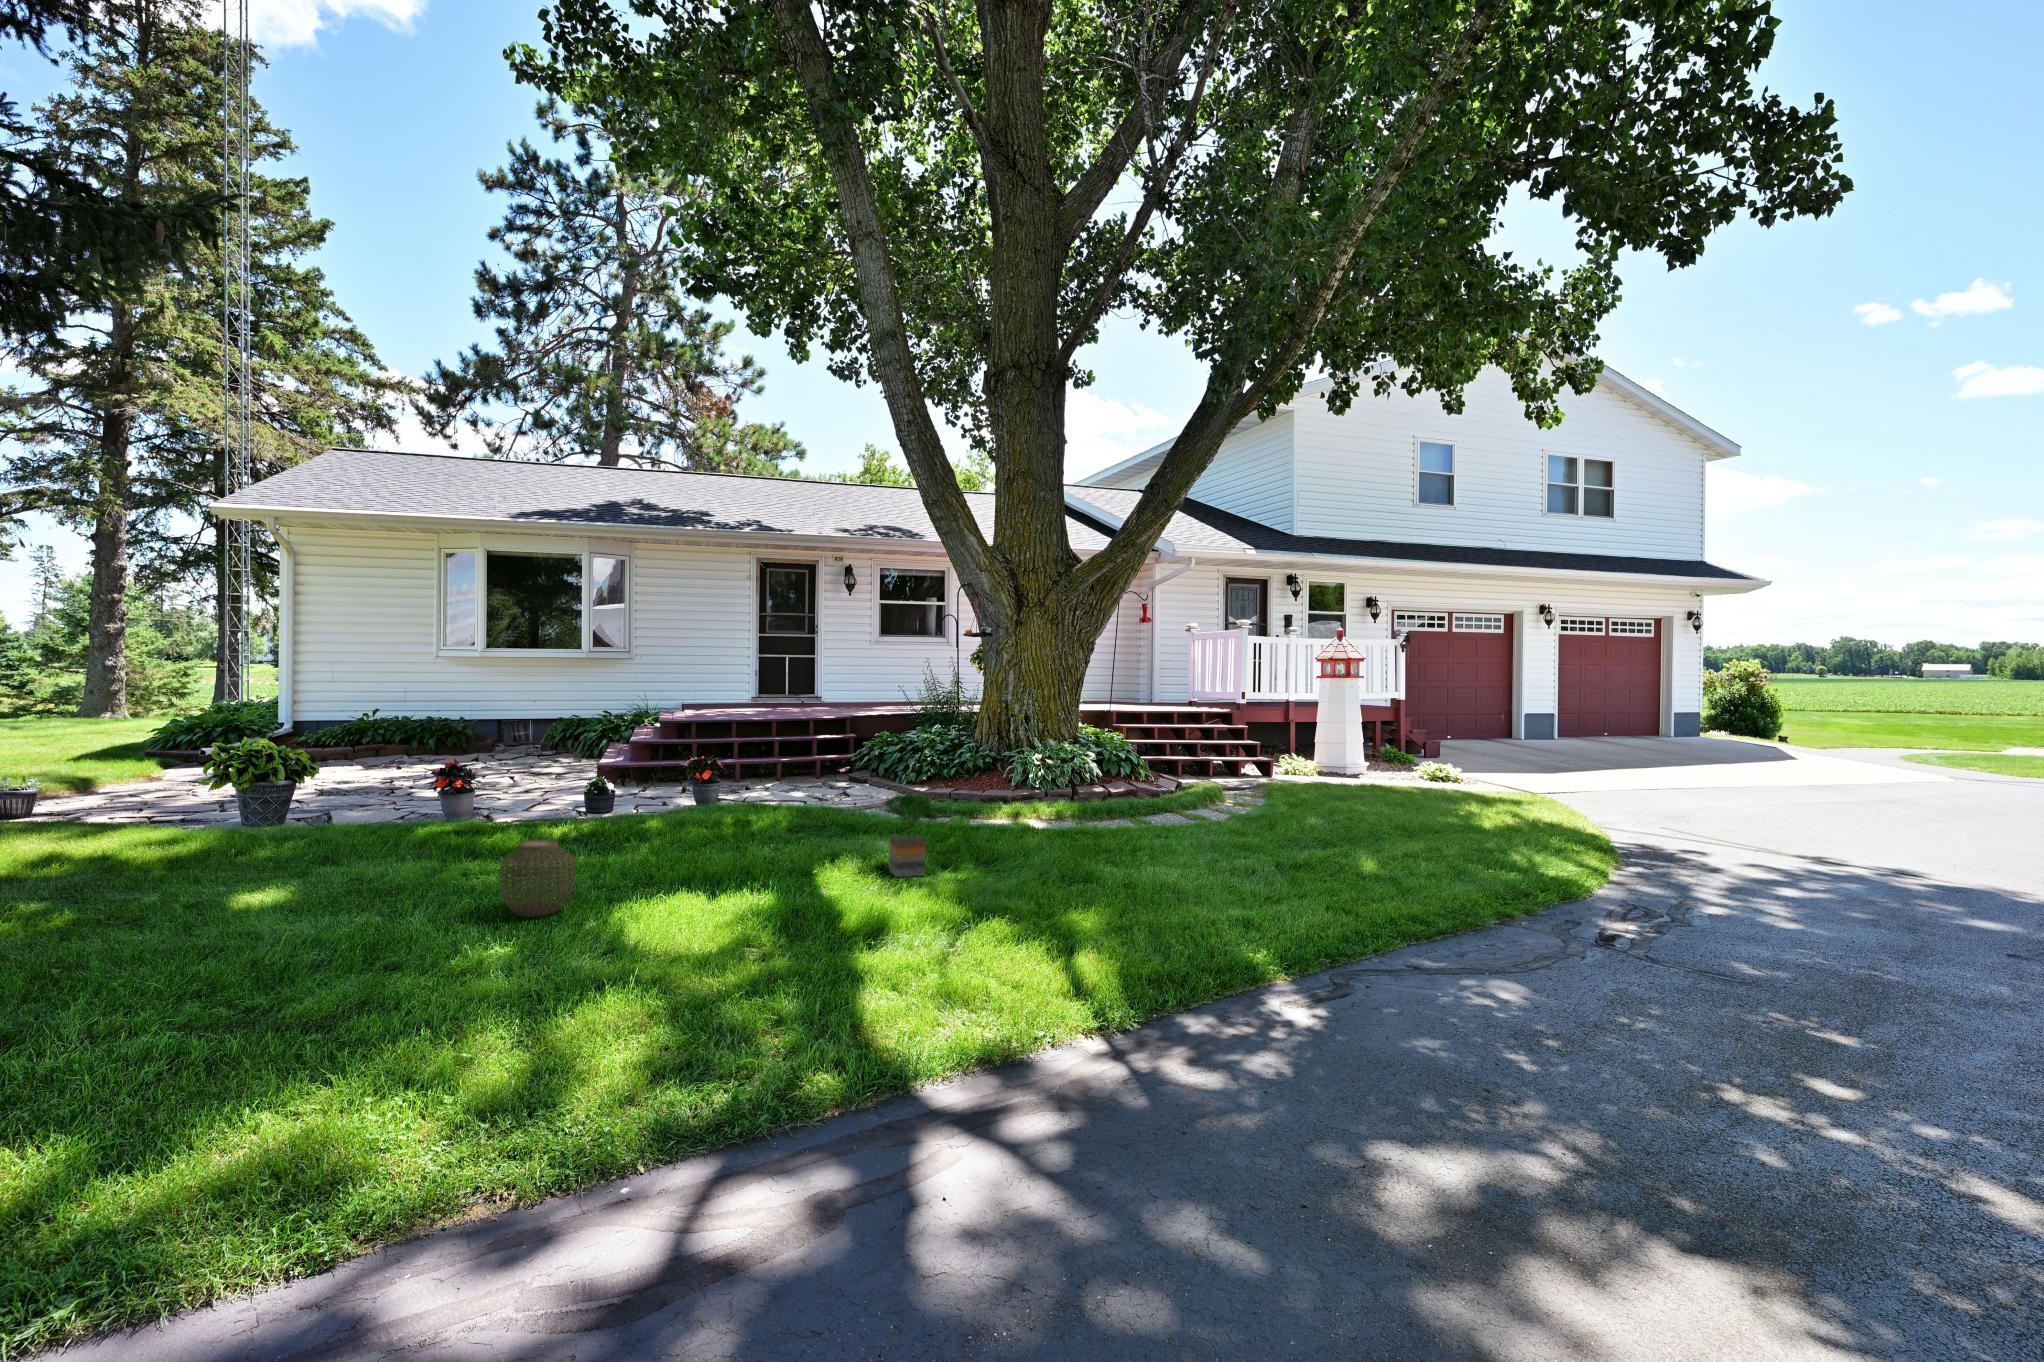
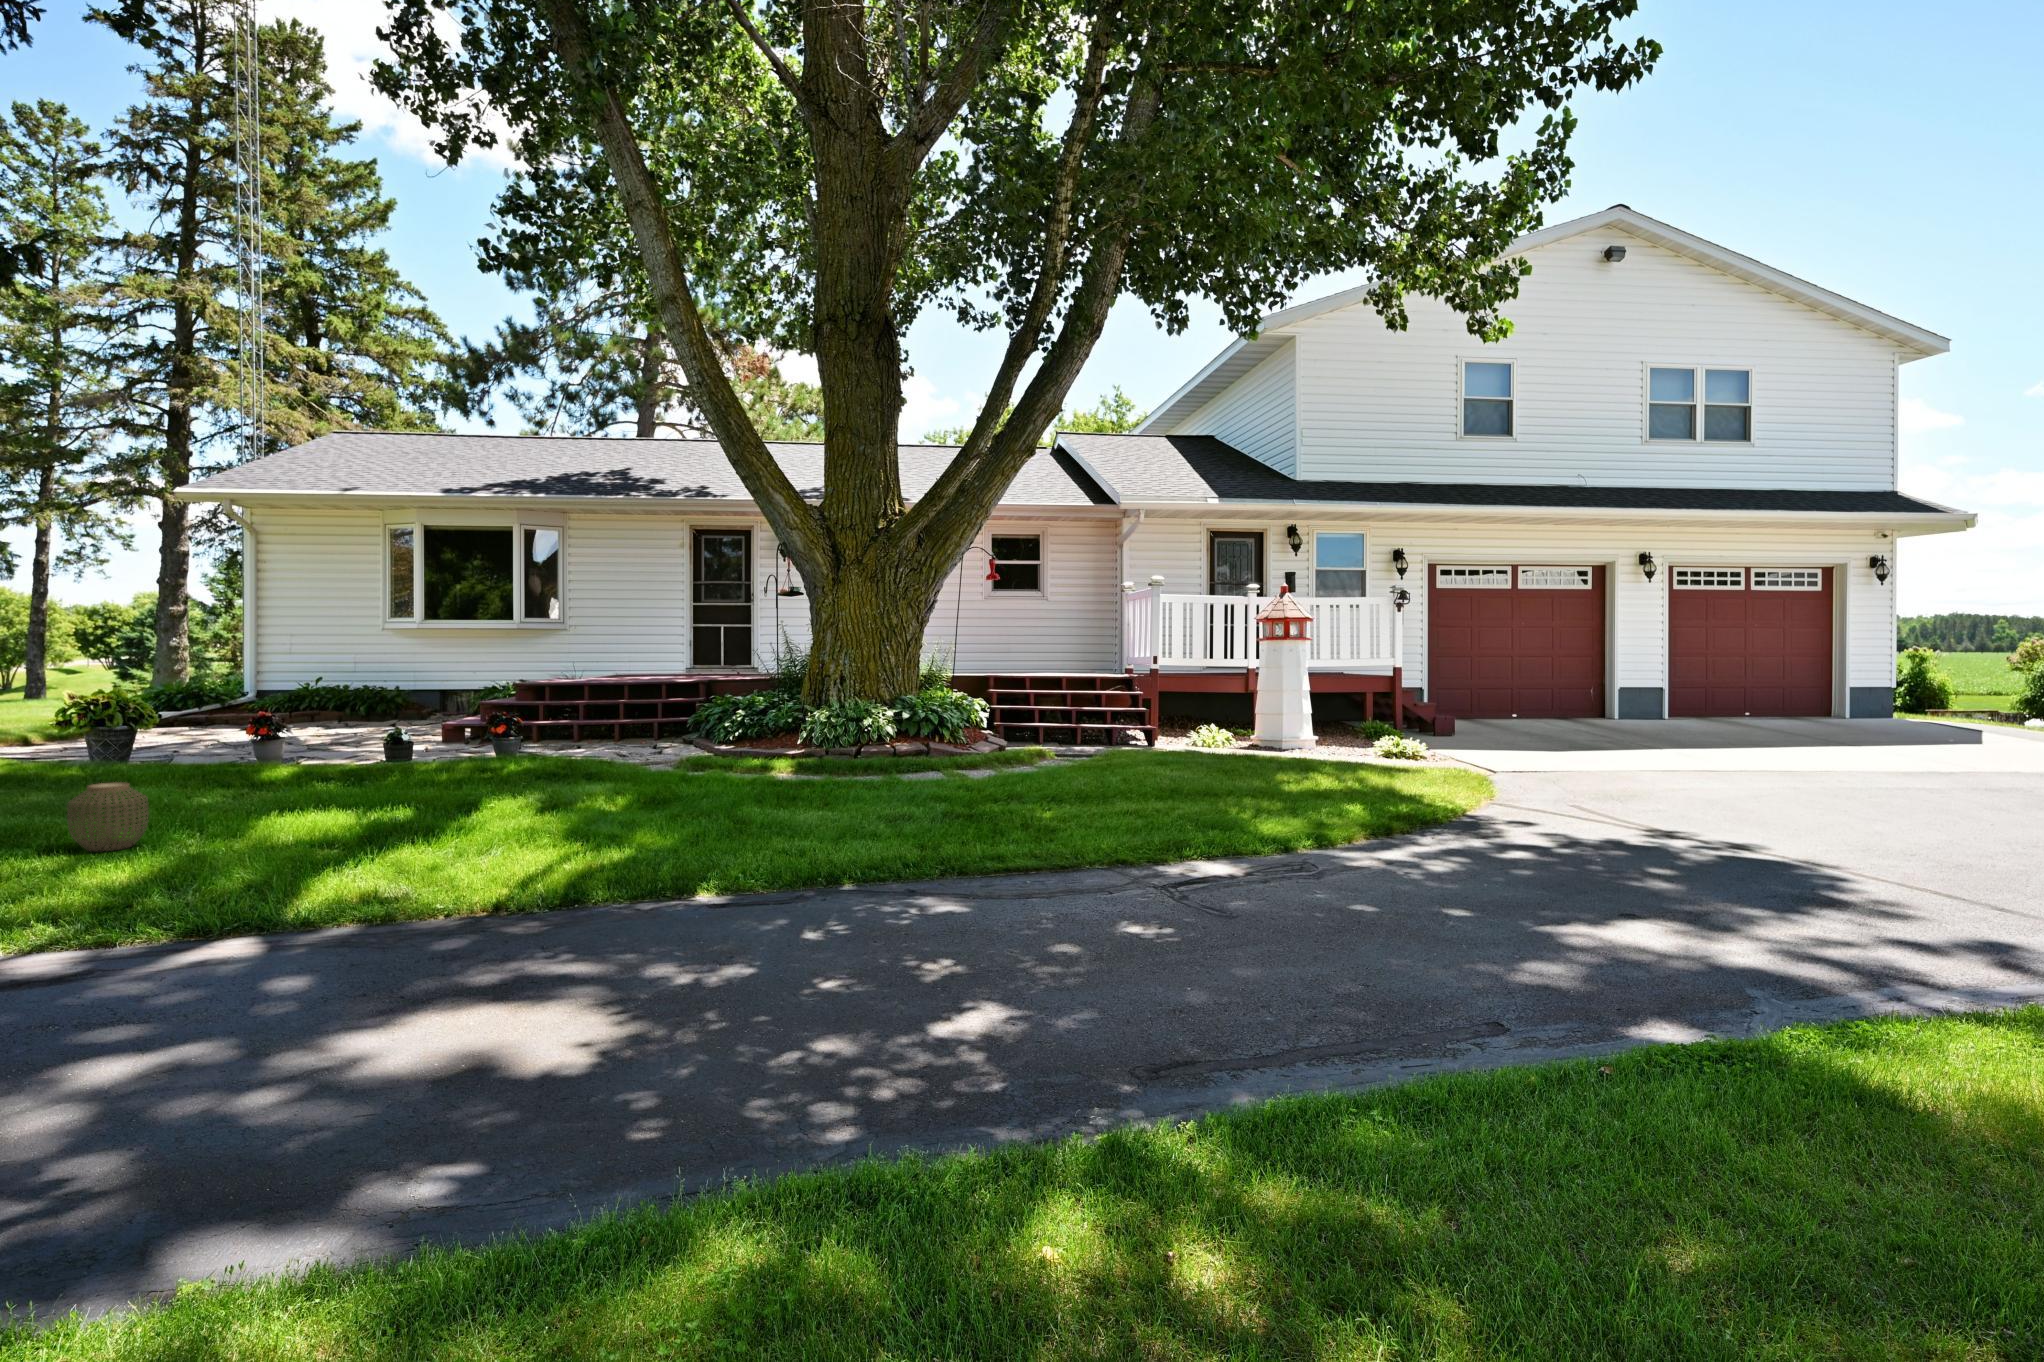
potted tree: present [883,793,938,877] -> none [488,749,547,833]

